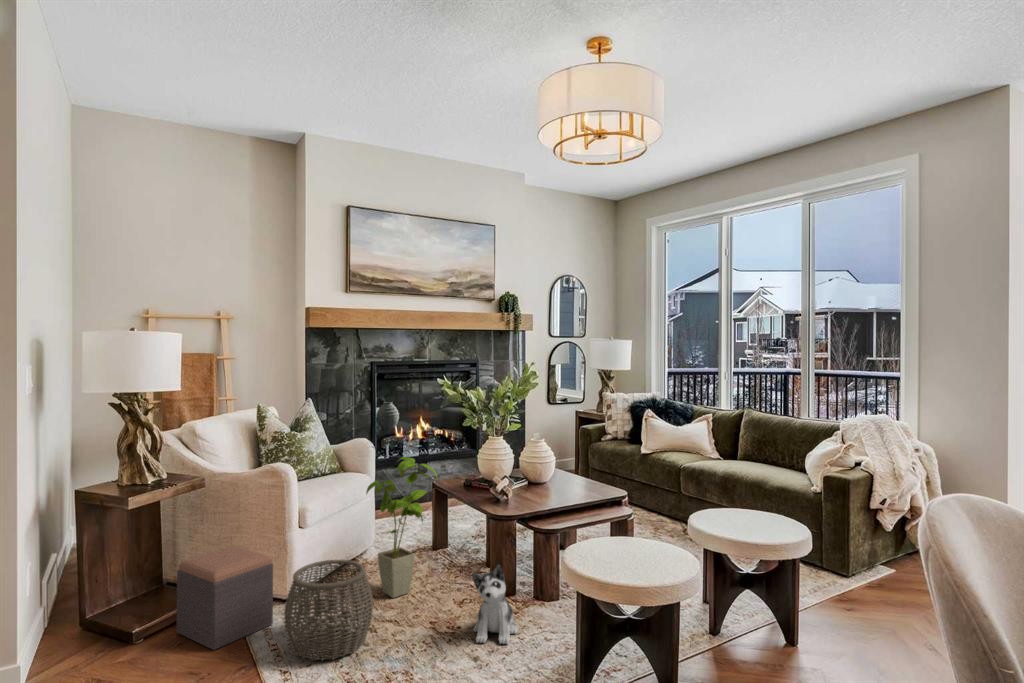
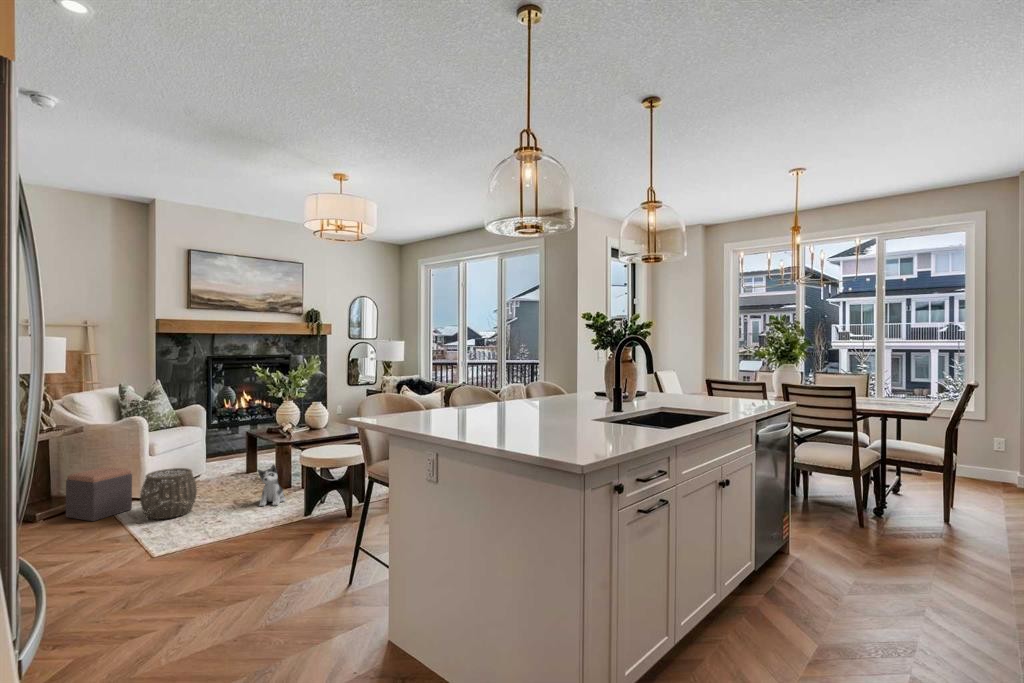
house plant: present [366,457,437,598] -> none [196,411,243,494]

